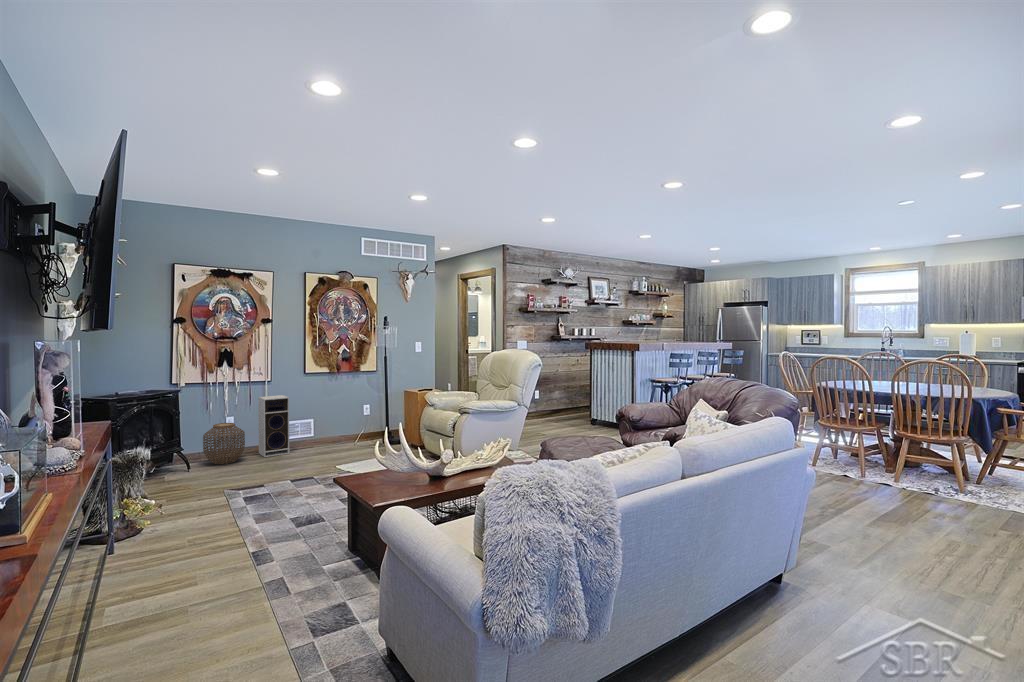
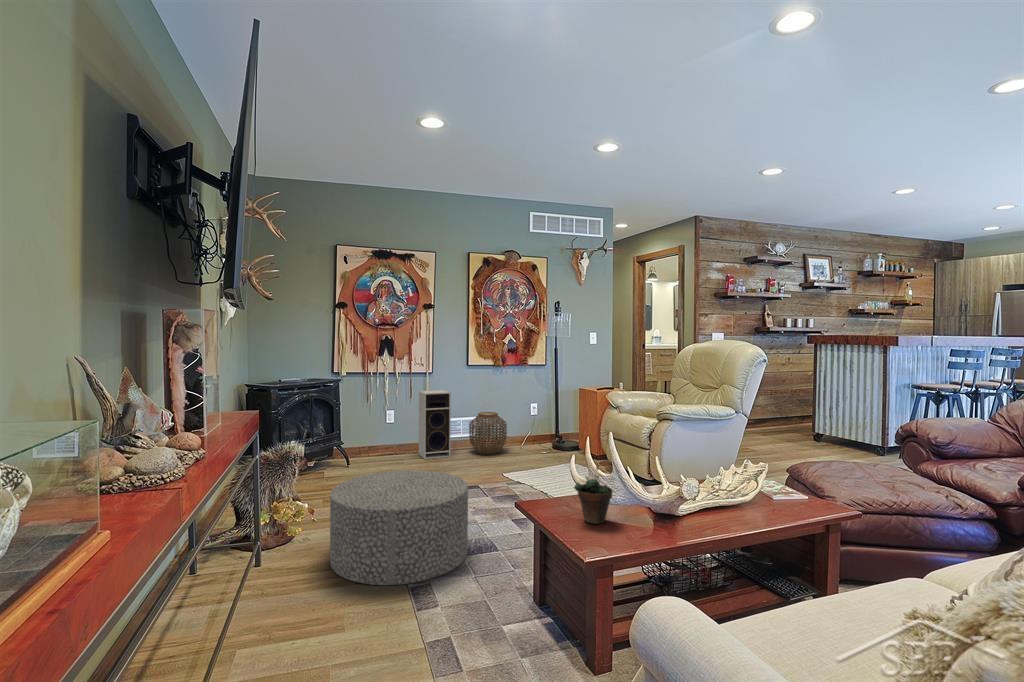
woven basket: present [203,423,245,464] -> present [469,412,507,454]
succulent plant: none [371,450,397,489] -> present [574,465,613,524]
ottoman: none [177,465,299,555] -> present [330,470,468,585]

